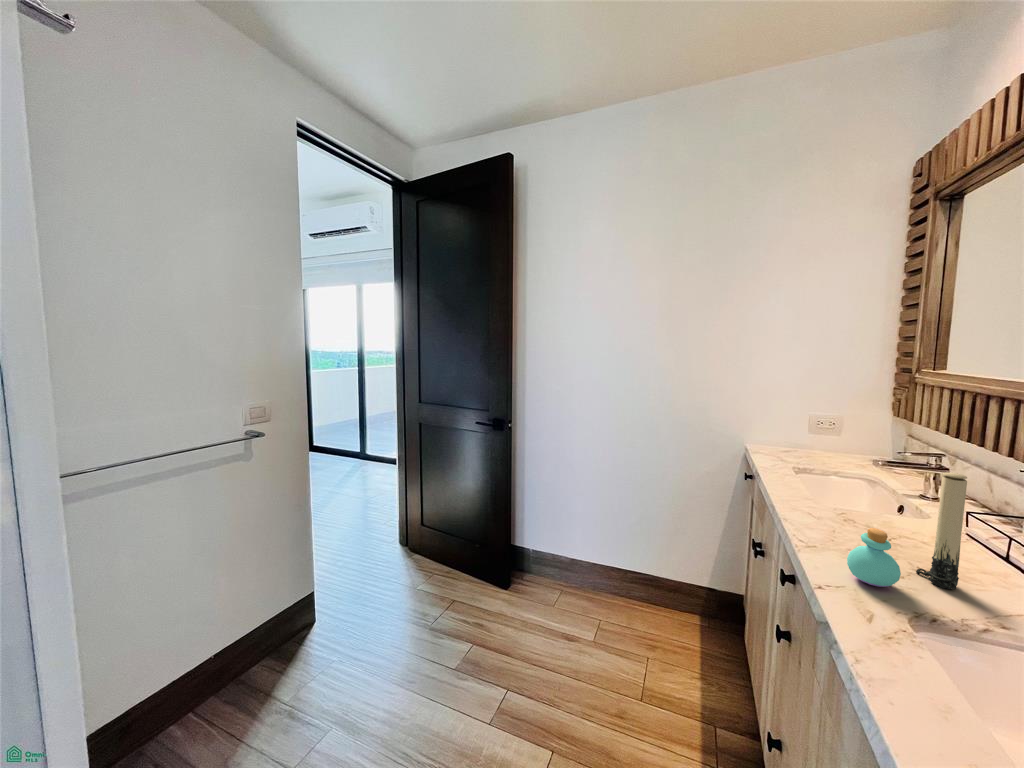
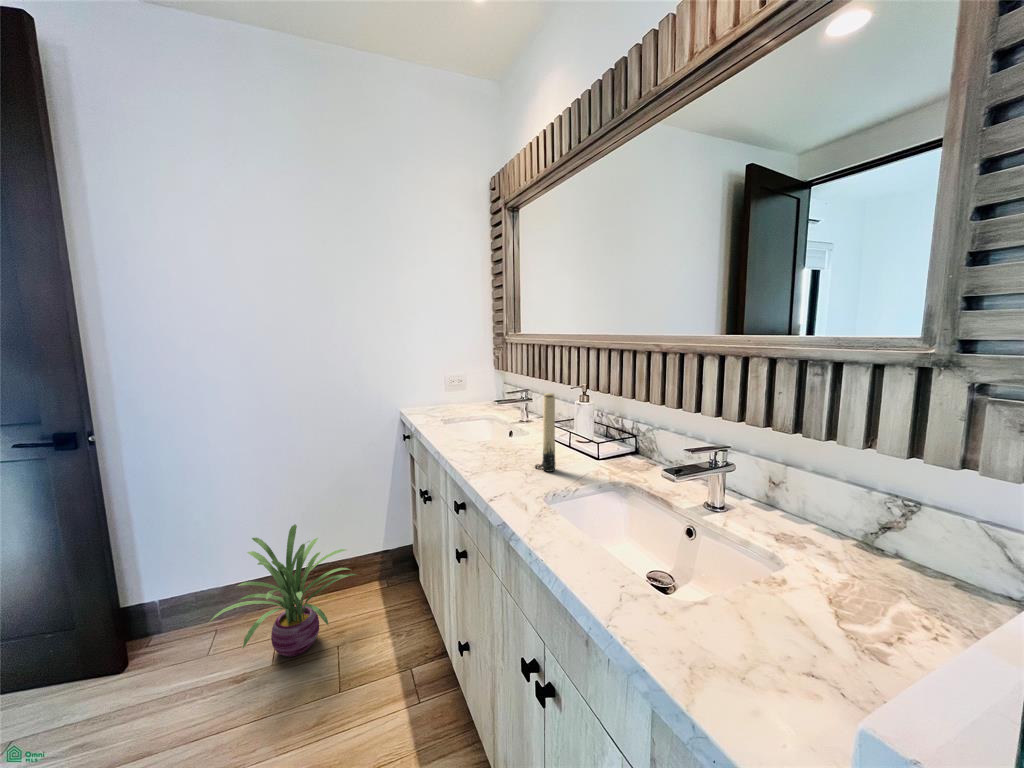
decorative plant: none [558,528,677,644] -> present [211,524,356,657]
perfume bottle: present [847,528,901,587] -> none [502,442,532,484]

